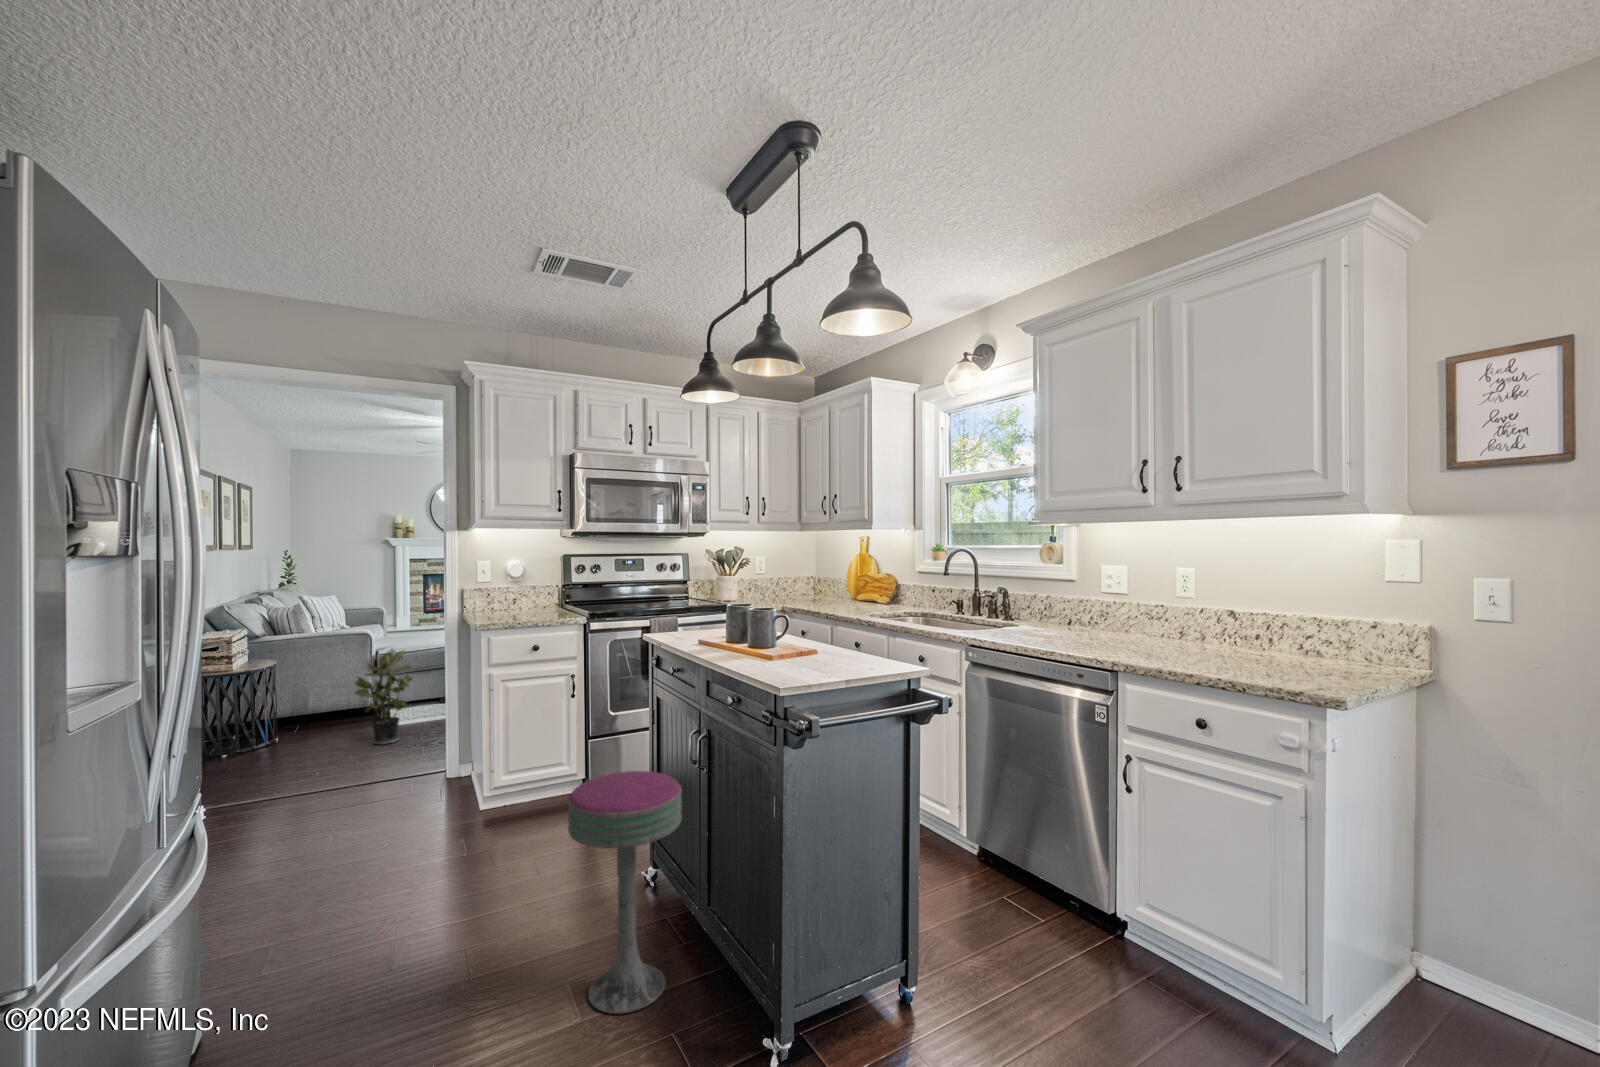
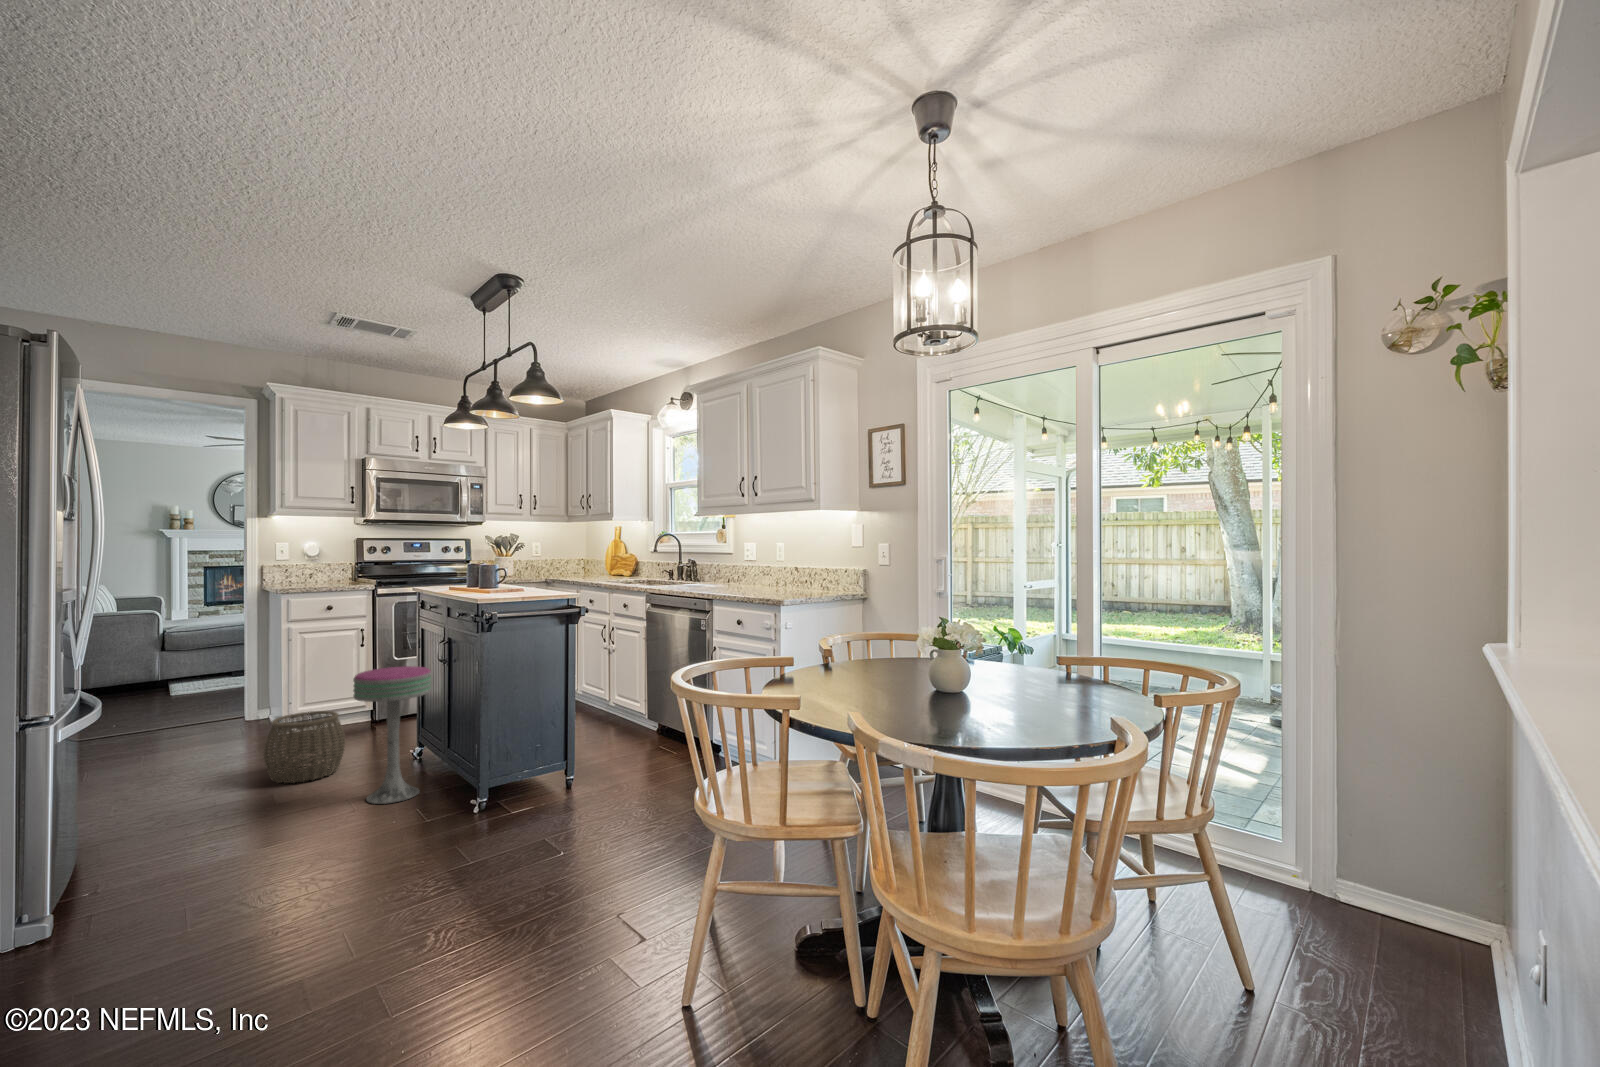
potted plant: present [355,649,413,745] -> none [150,622,210,705]
woven basket: none [449,811,557,932] -> present [263,711,345,783]

